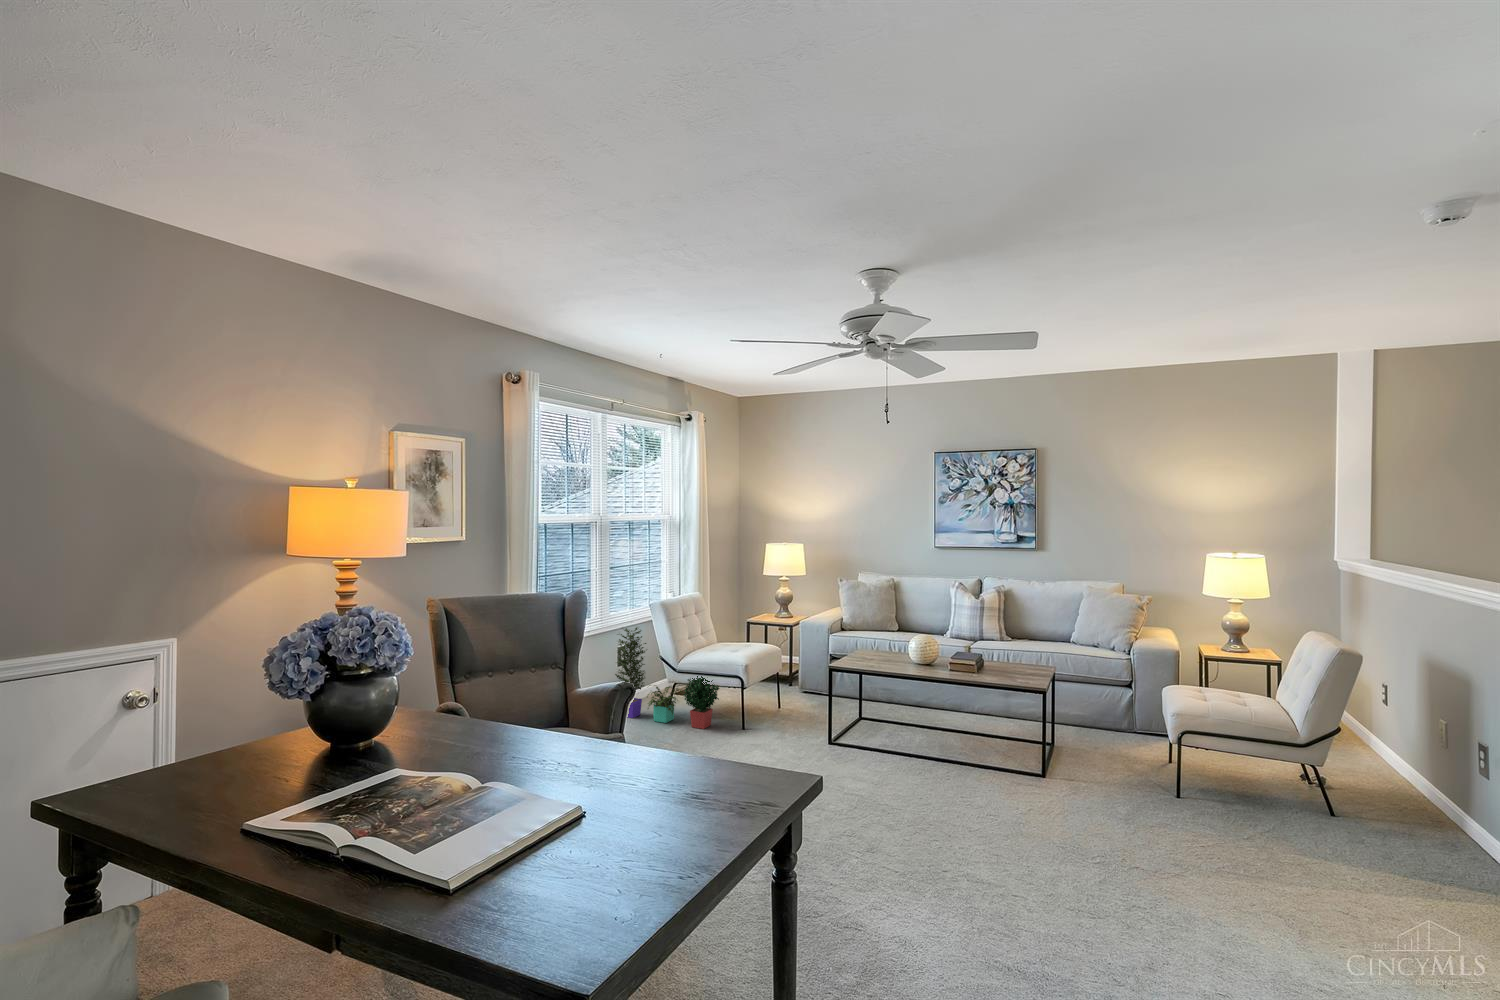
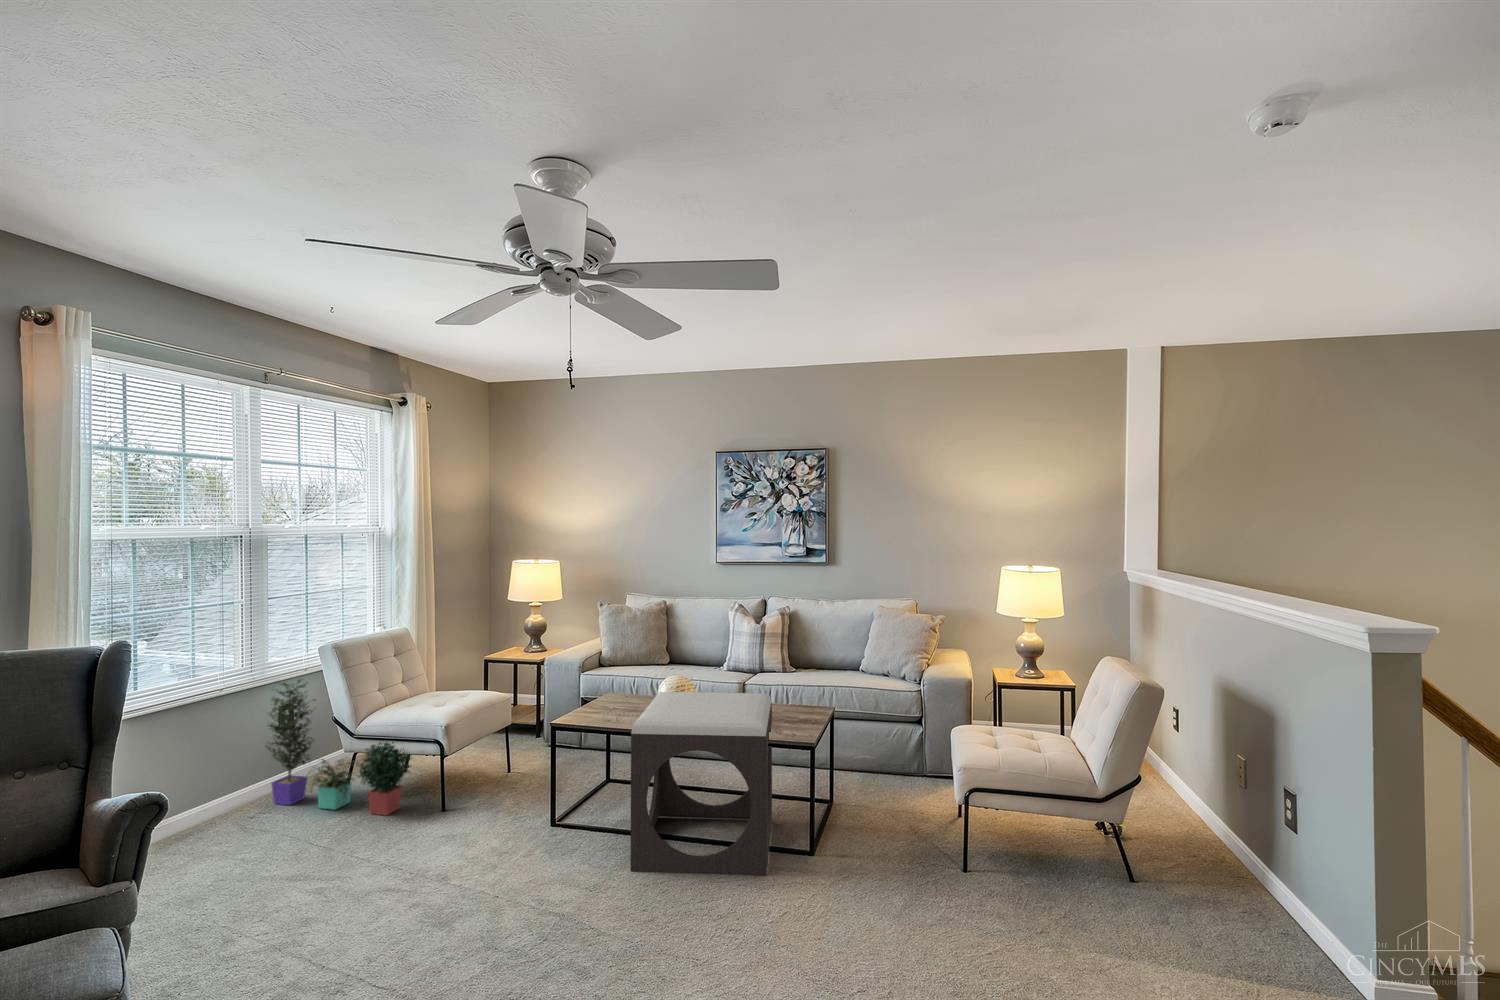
footstool: none [900,646,1008,787] -> present [631,692,772,875]

